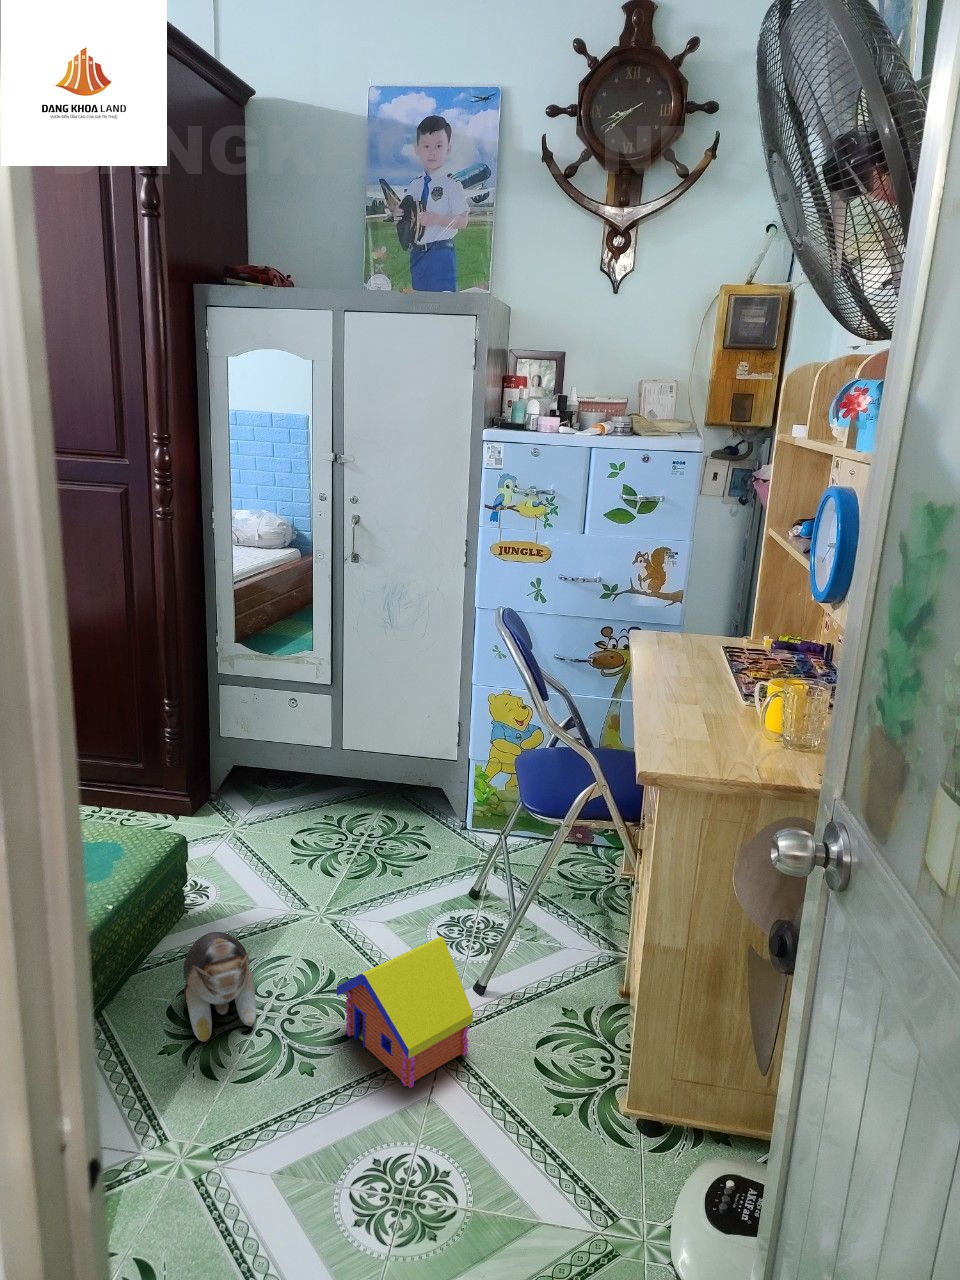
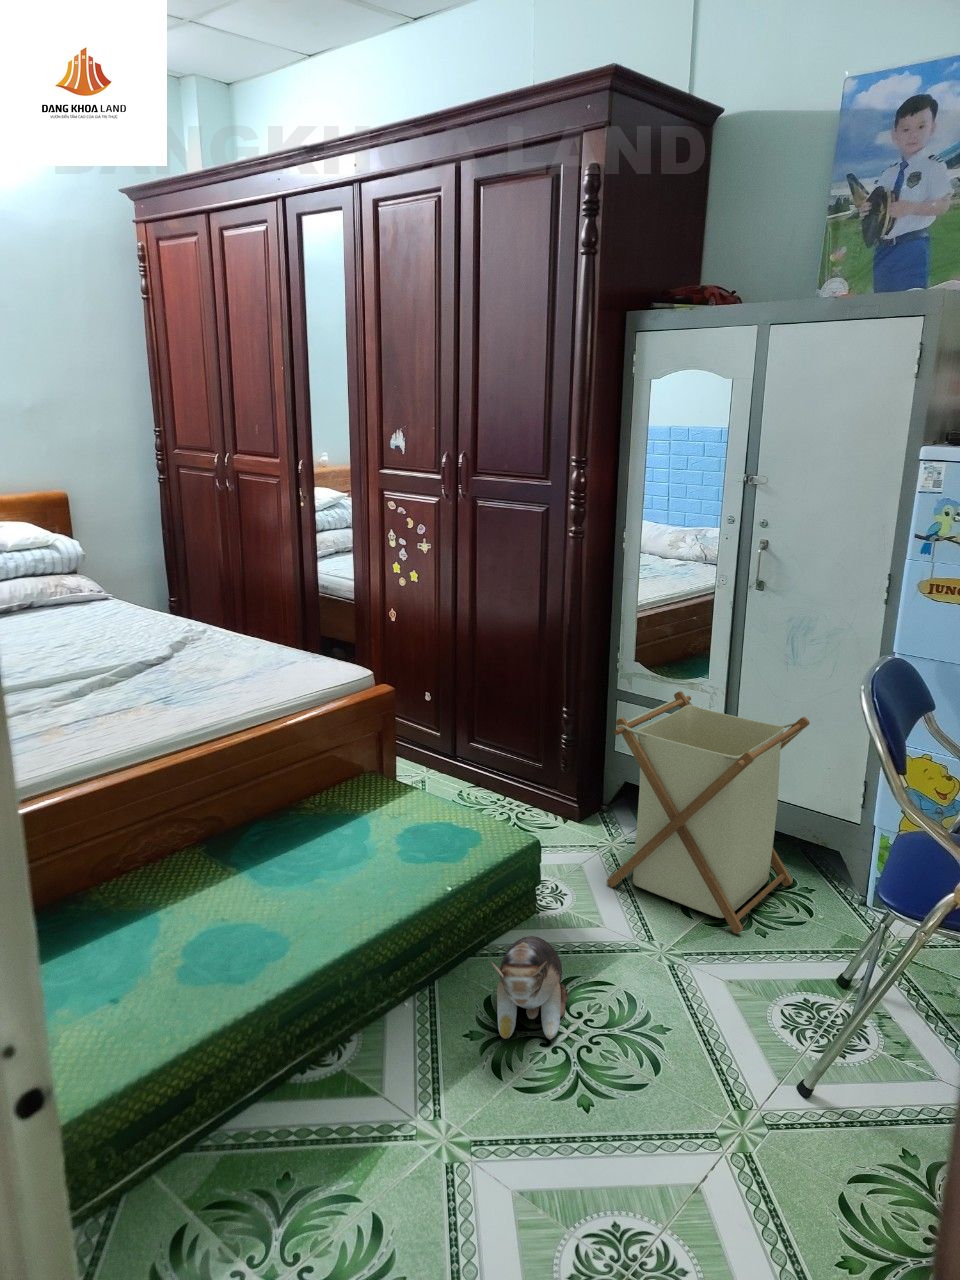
laundry basket: none [239,666,411,880] -> present [607,691,810,933]
toy house: present [337,936,473,1088] -> none [633,1012,767,1166]

